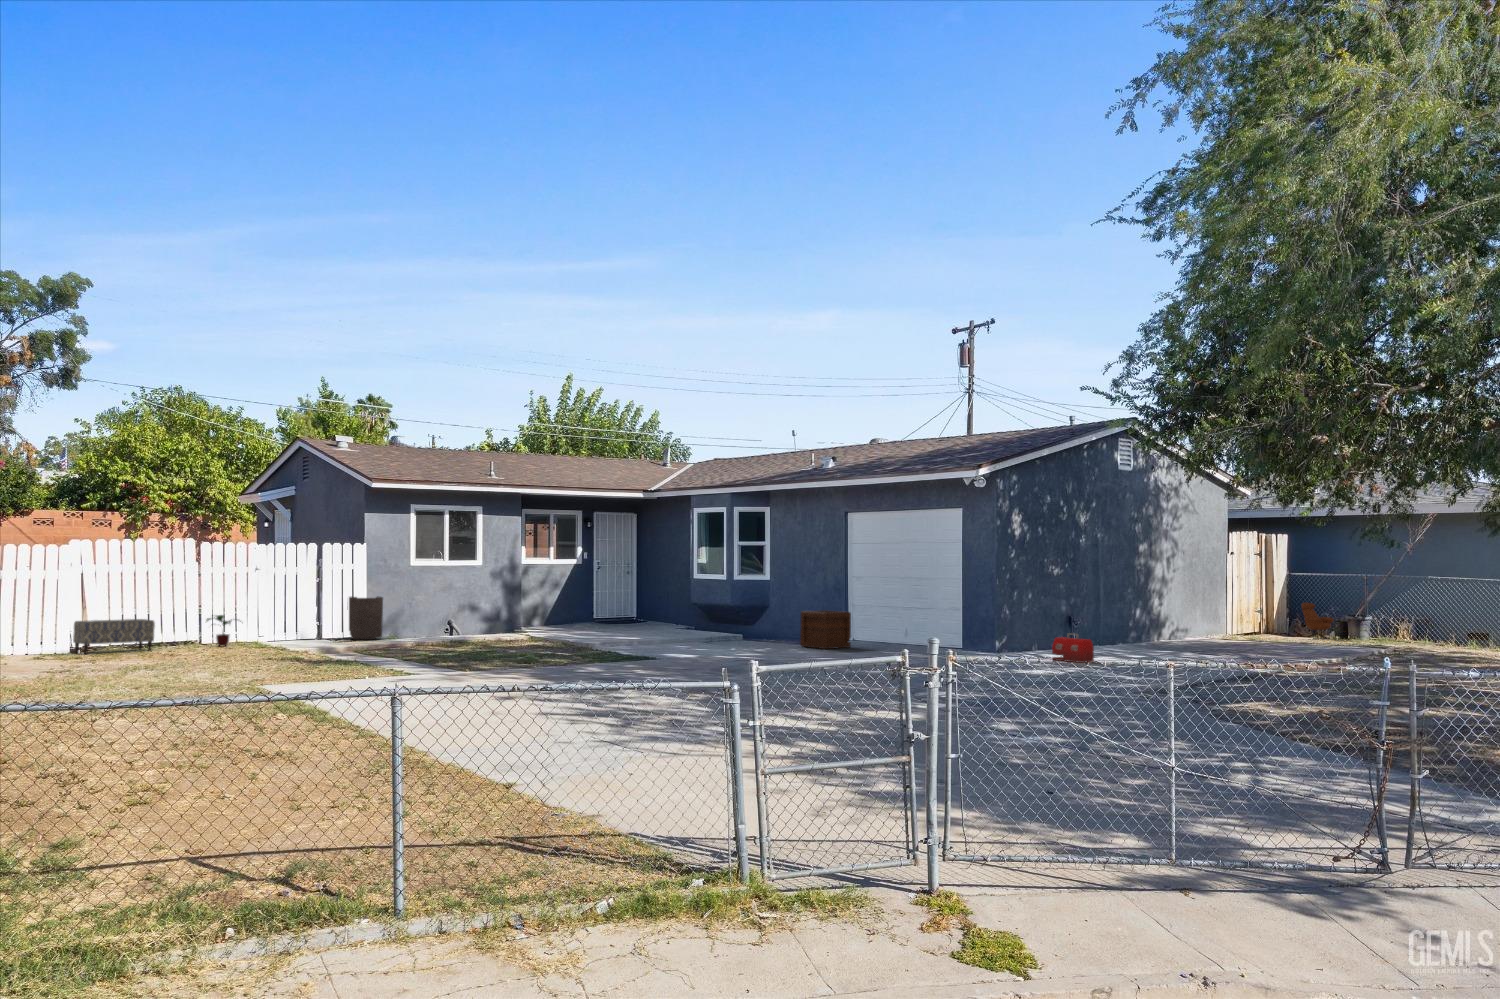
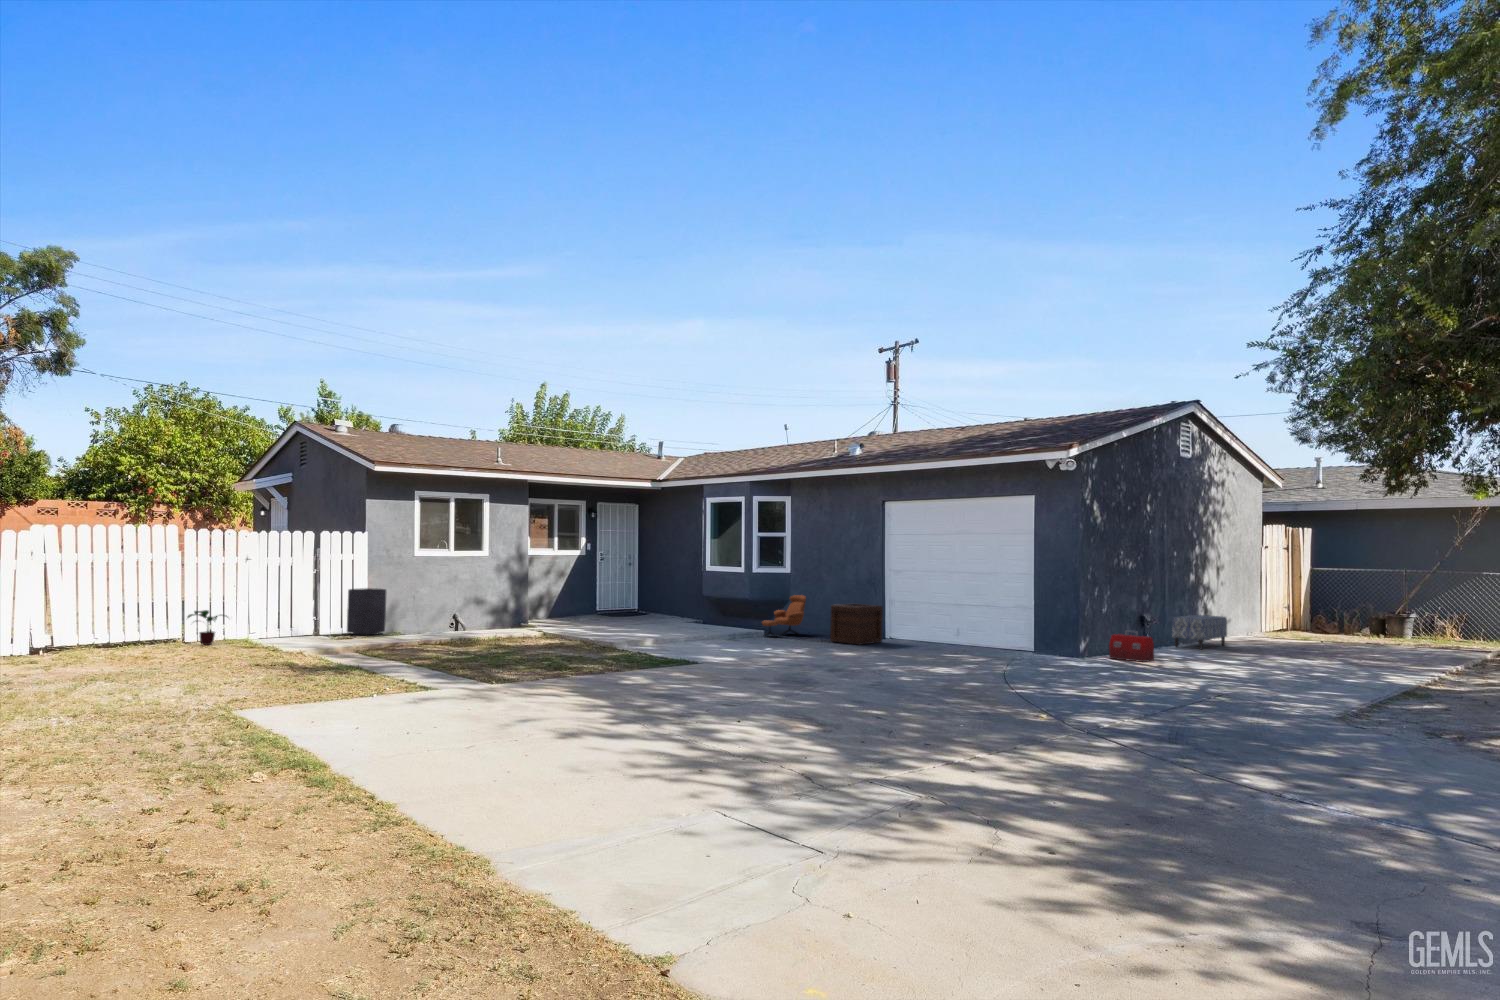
lounge chair: present [1302,603,1346,639] -> present [762,595,806,635]
bench: present [73,619,155,654] -> present [1172,615,1227,649]

